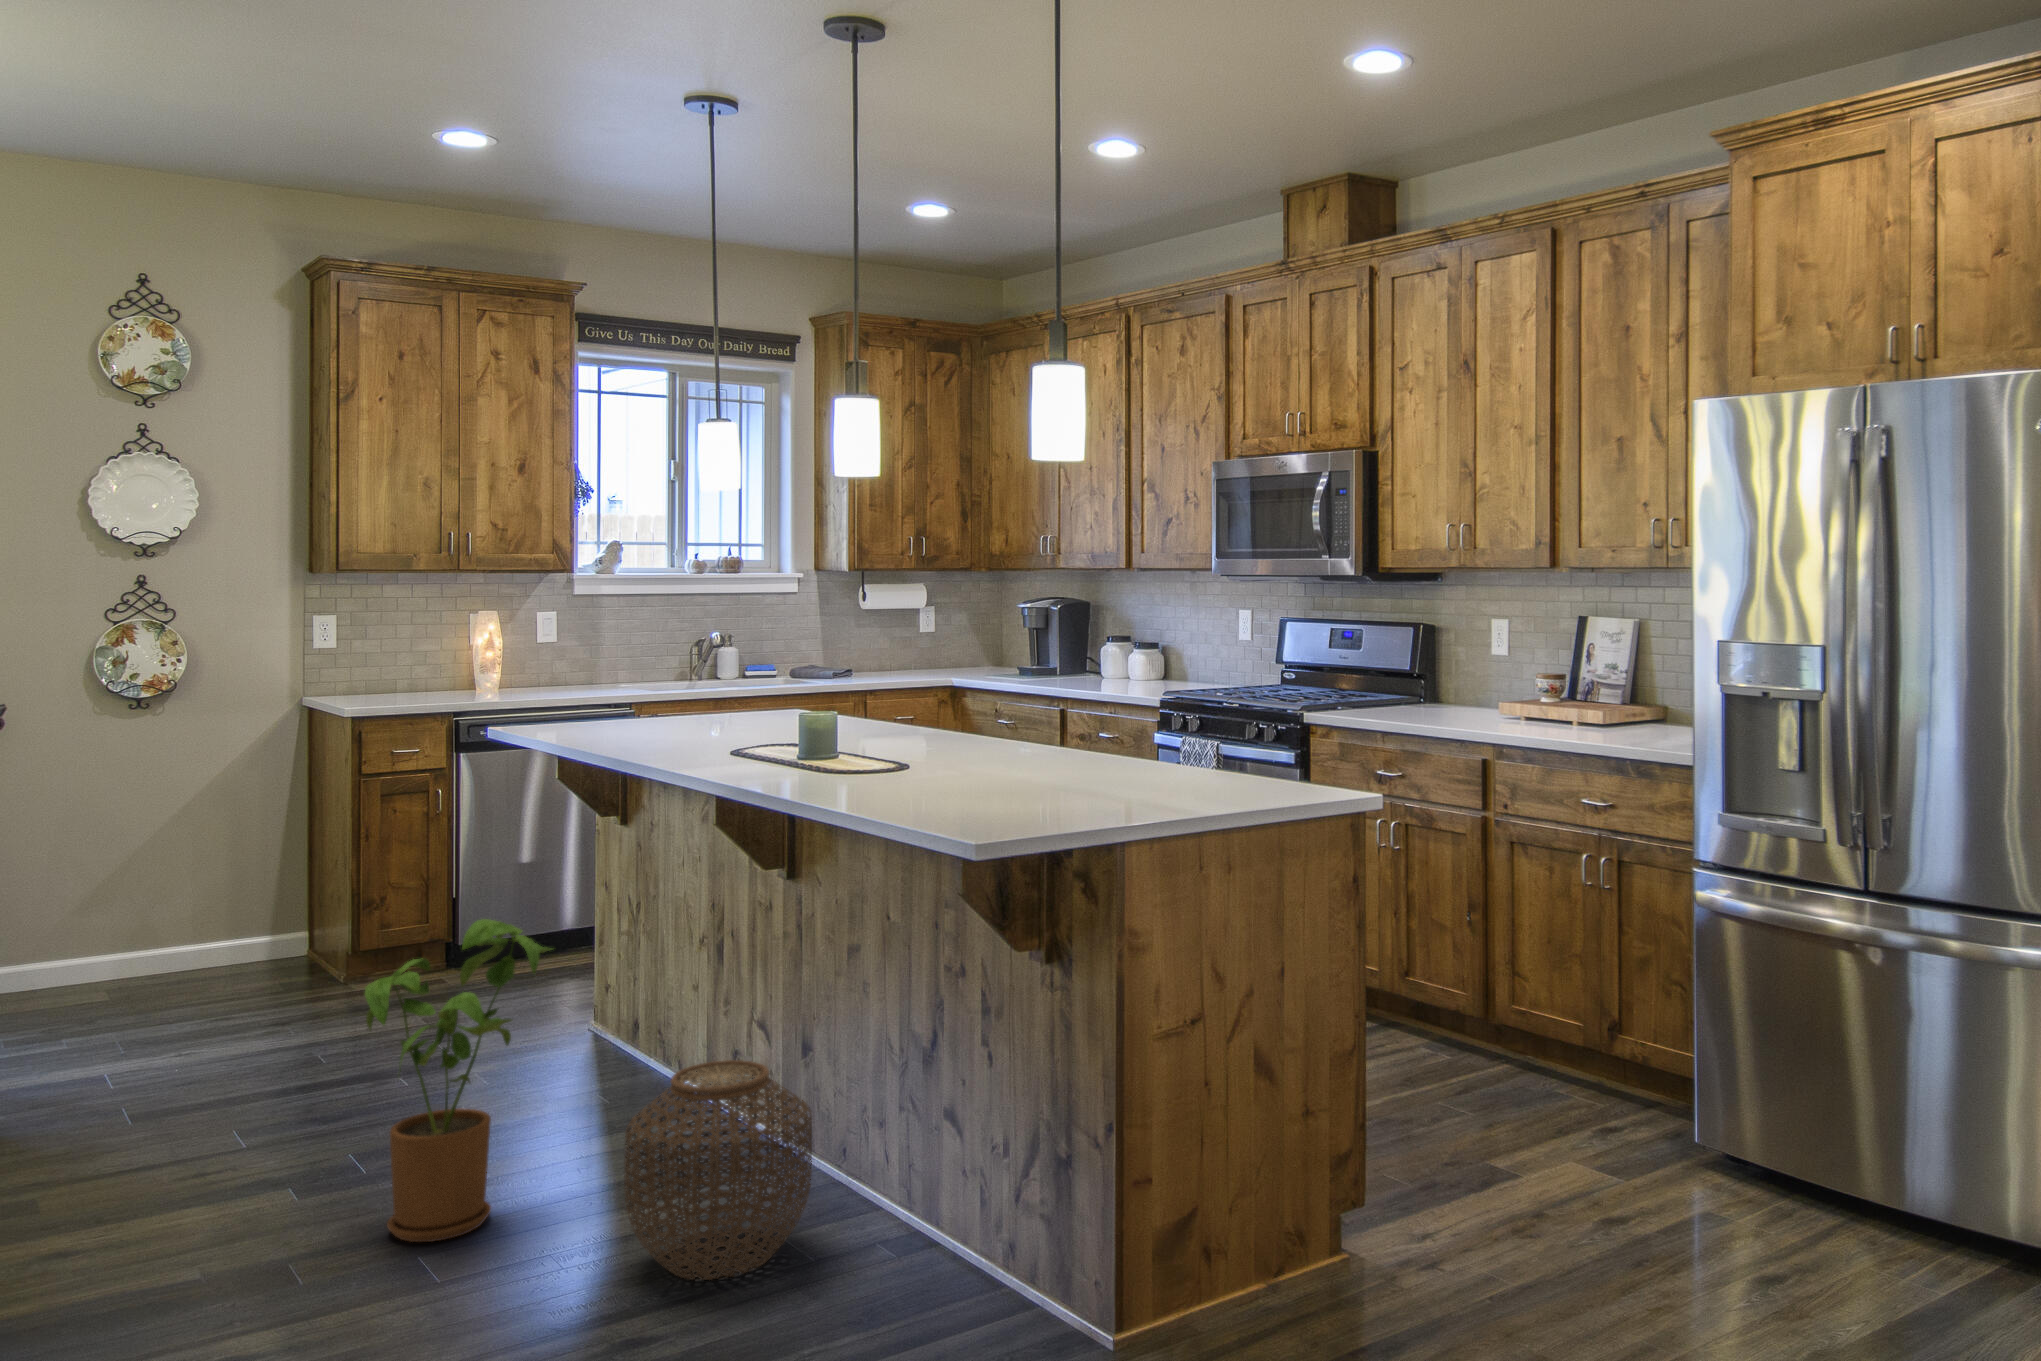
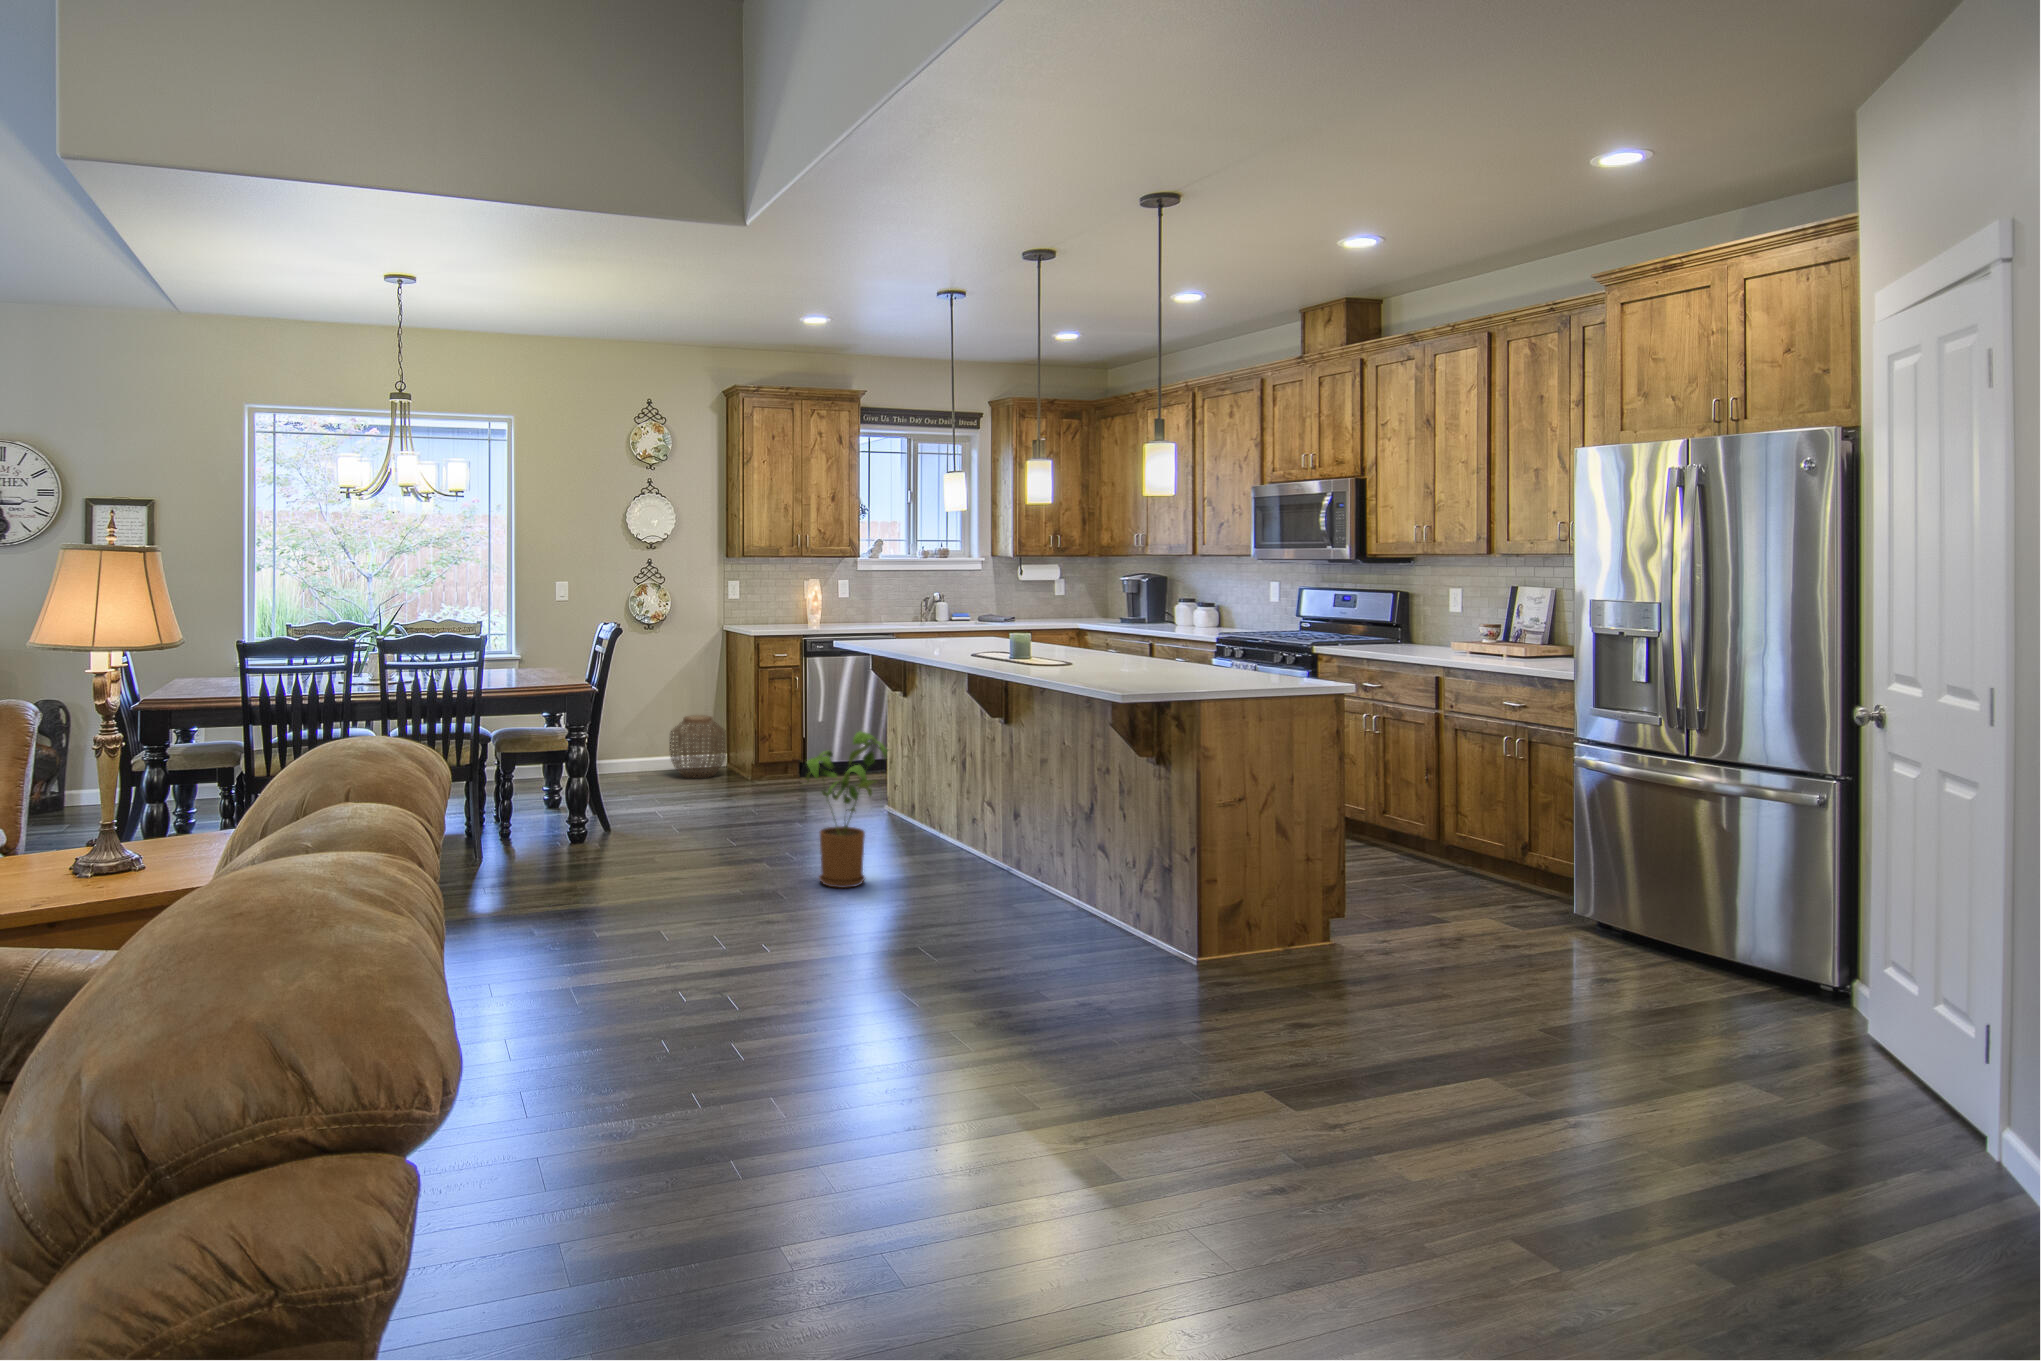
woven basket: present [624,1060,812,1280] -> present [670,715,726,778]

